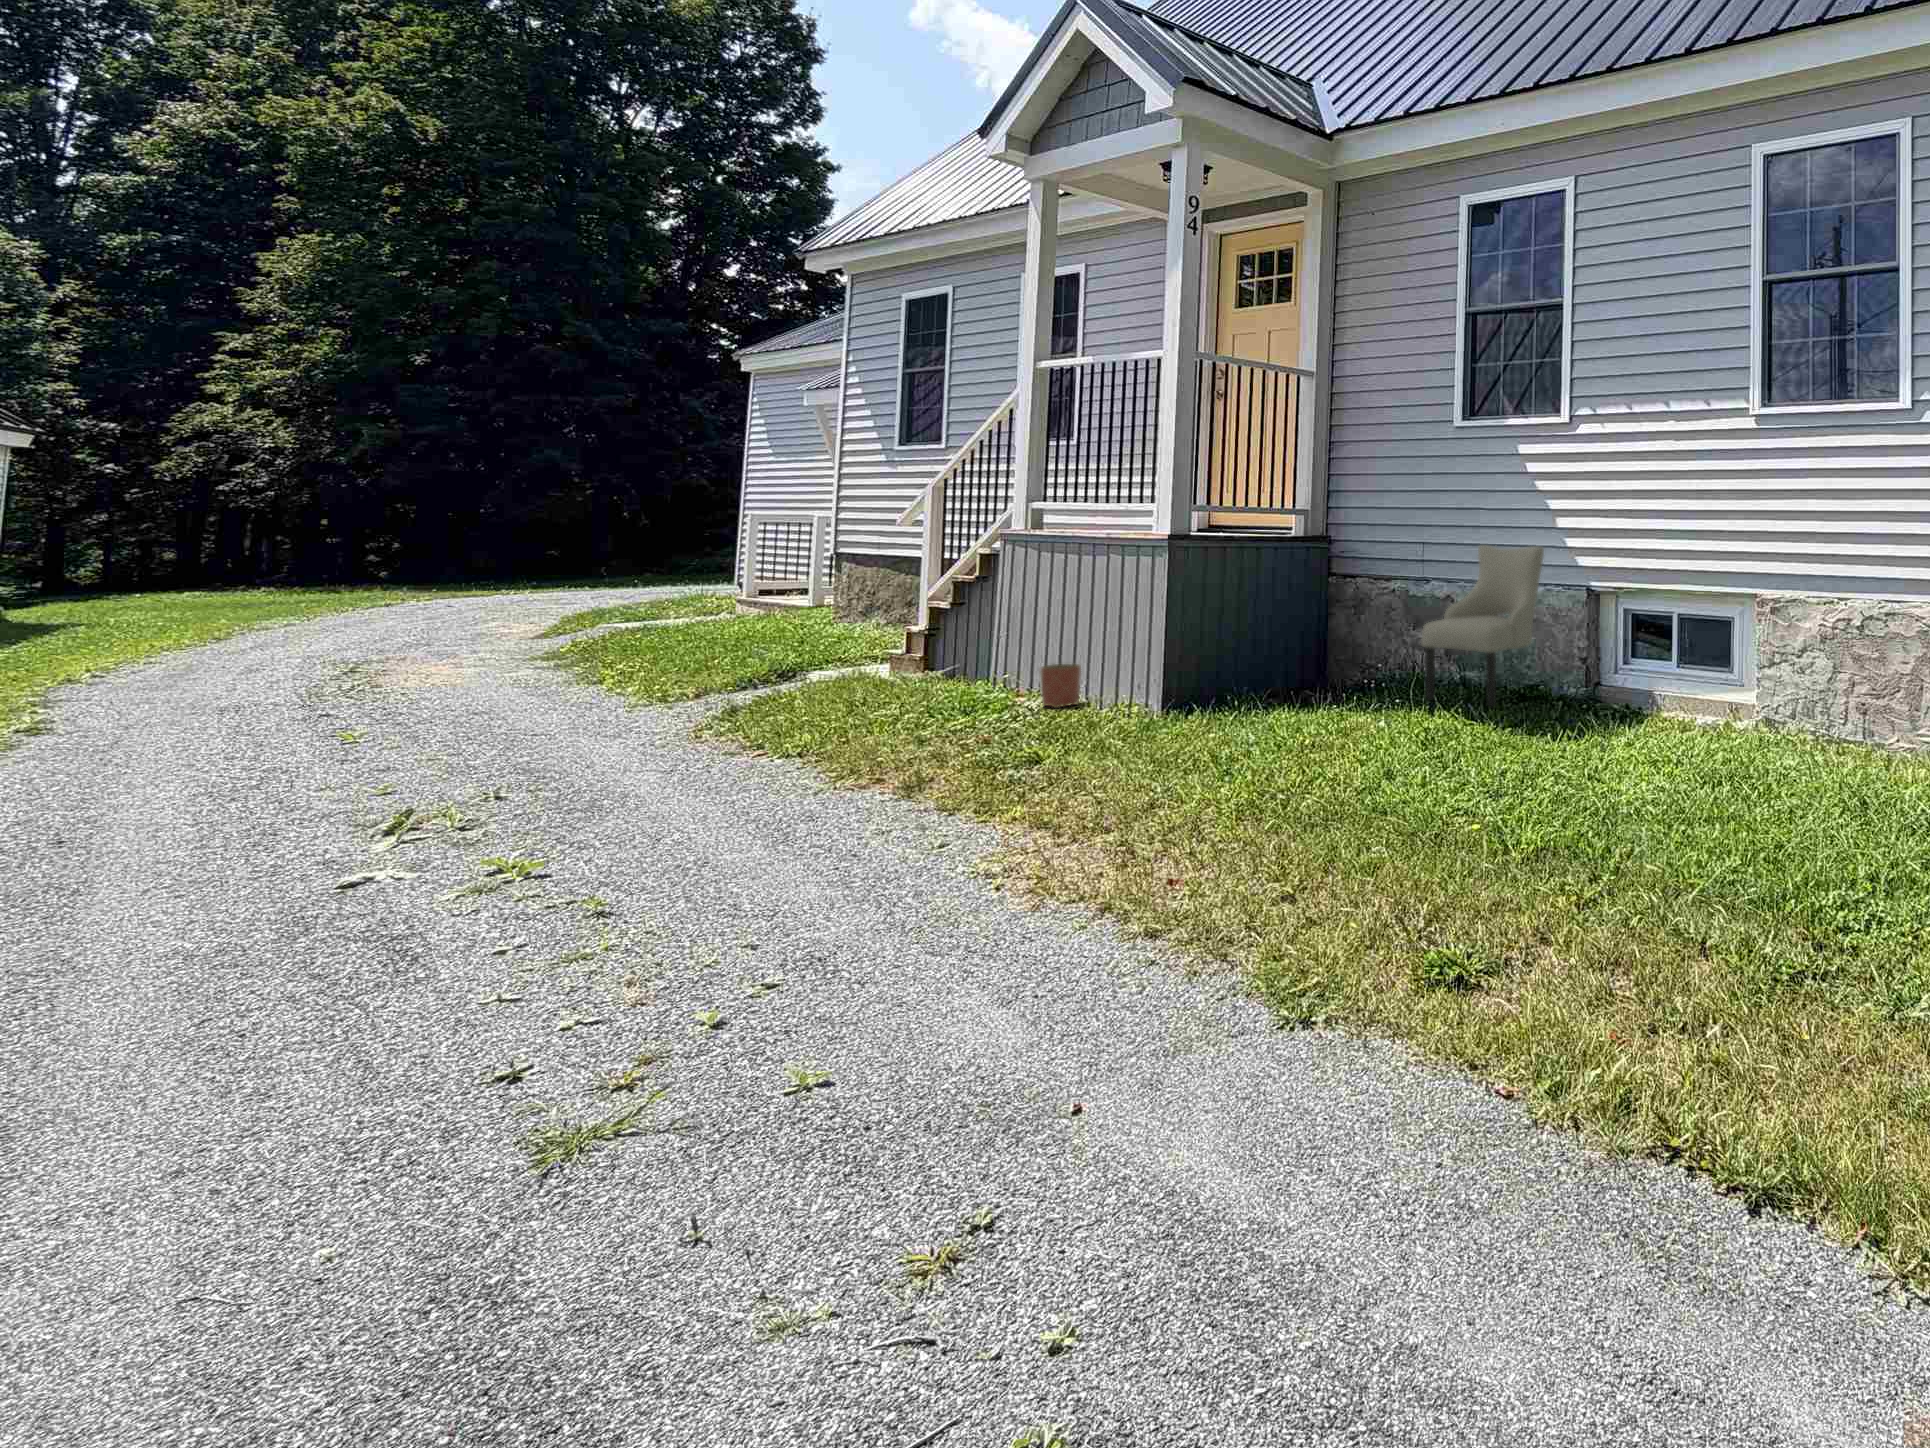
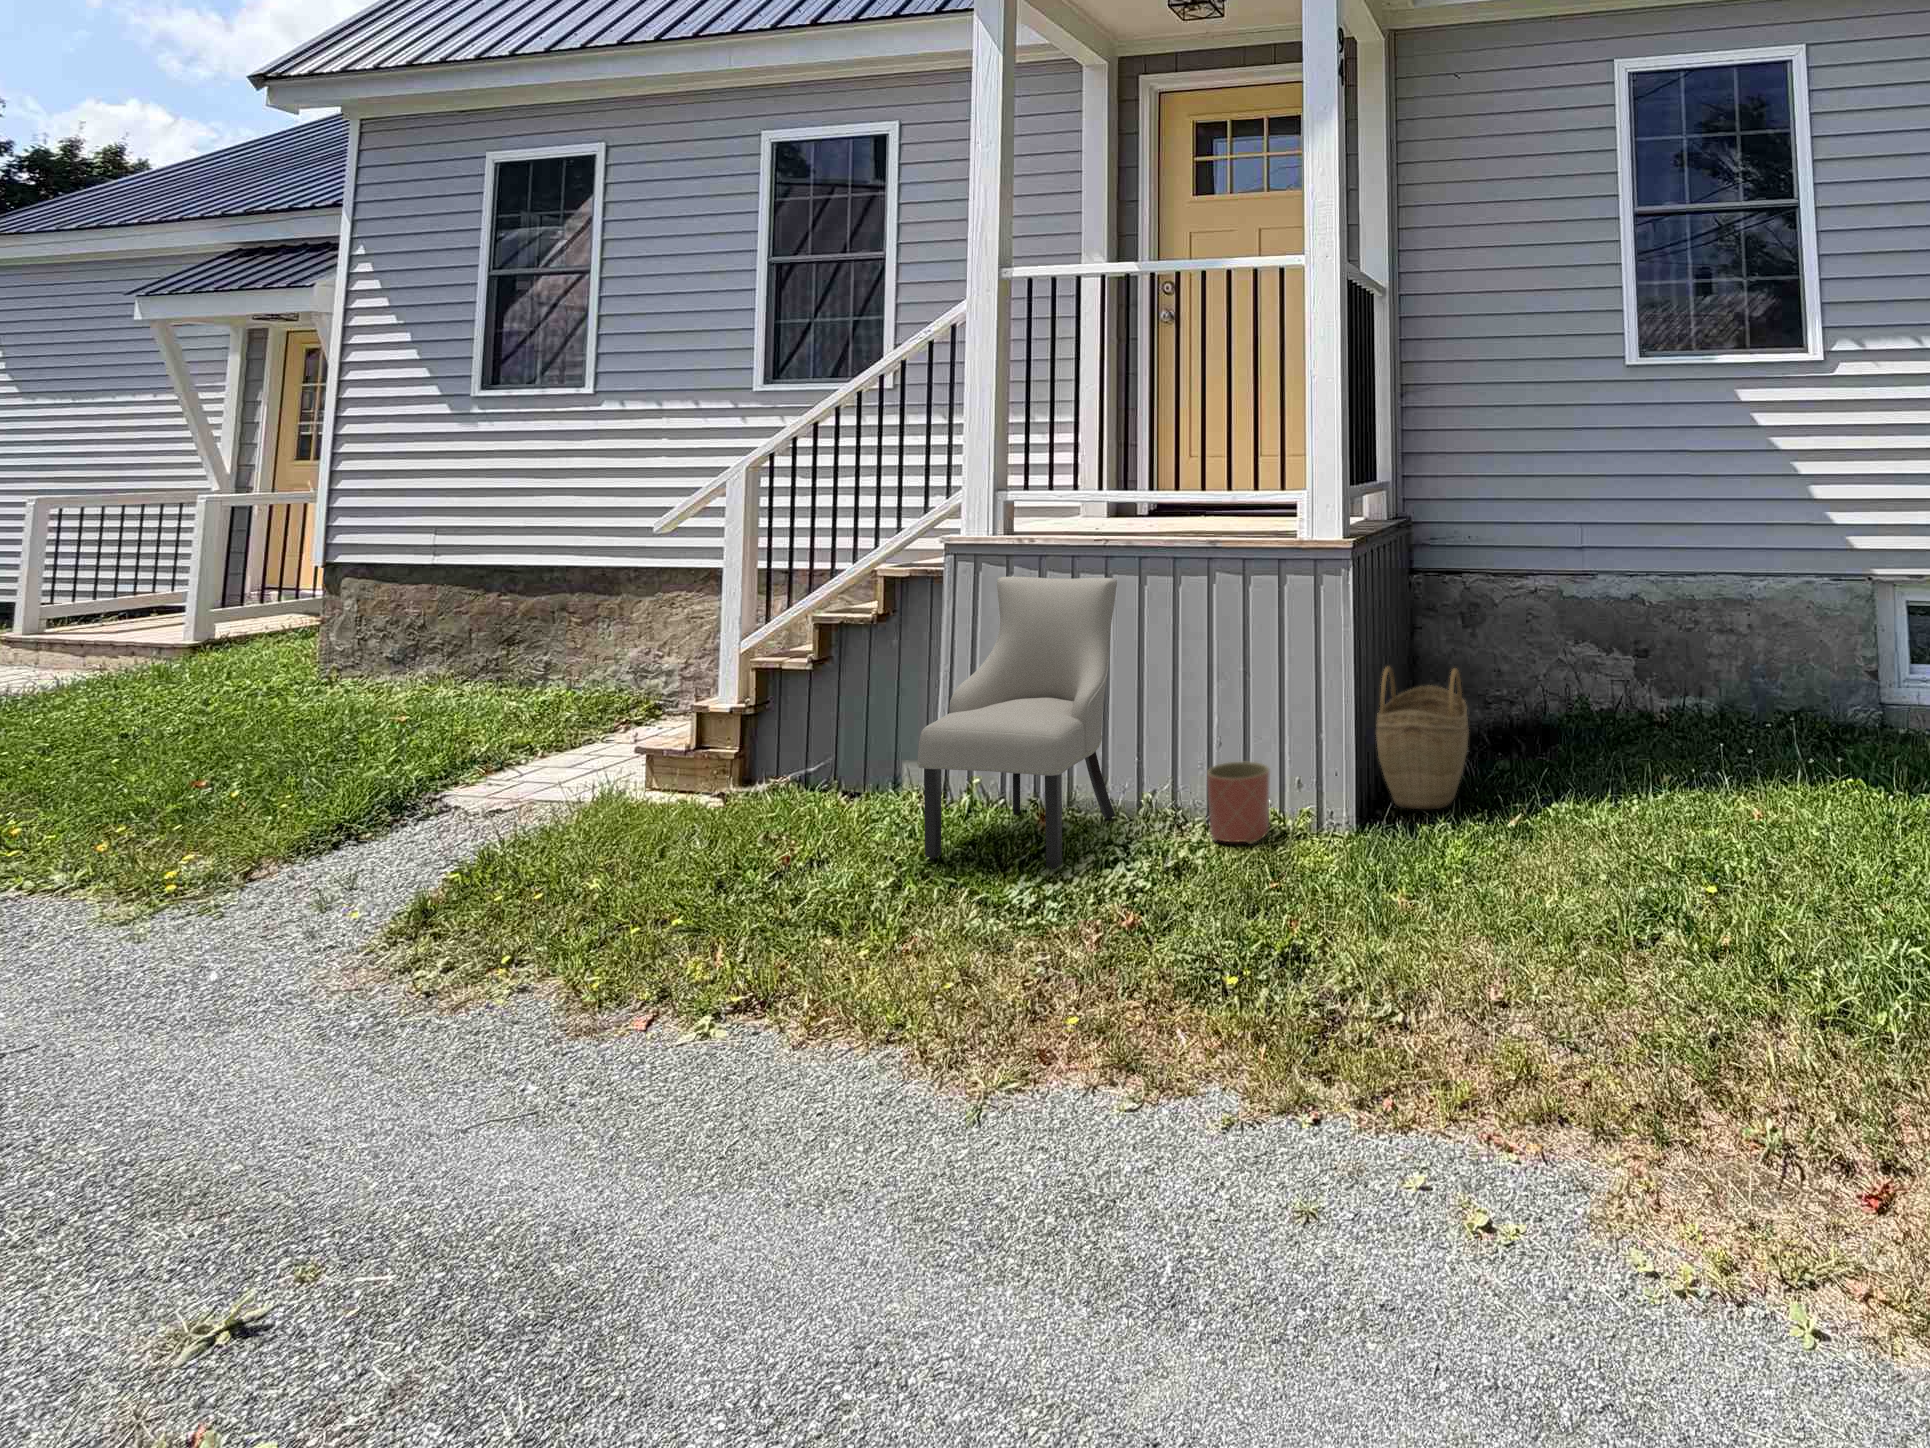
chair: present [1421,545,1544,707] -> present [917,577,1117,869]
woven basket: none [1159,617,1234,706] -> present [1376,667,1469,809]

